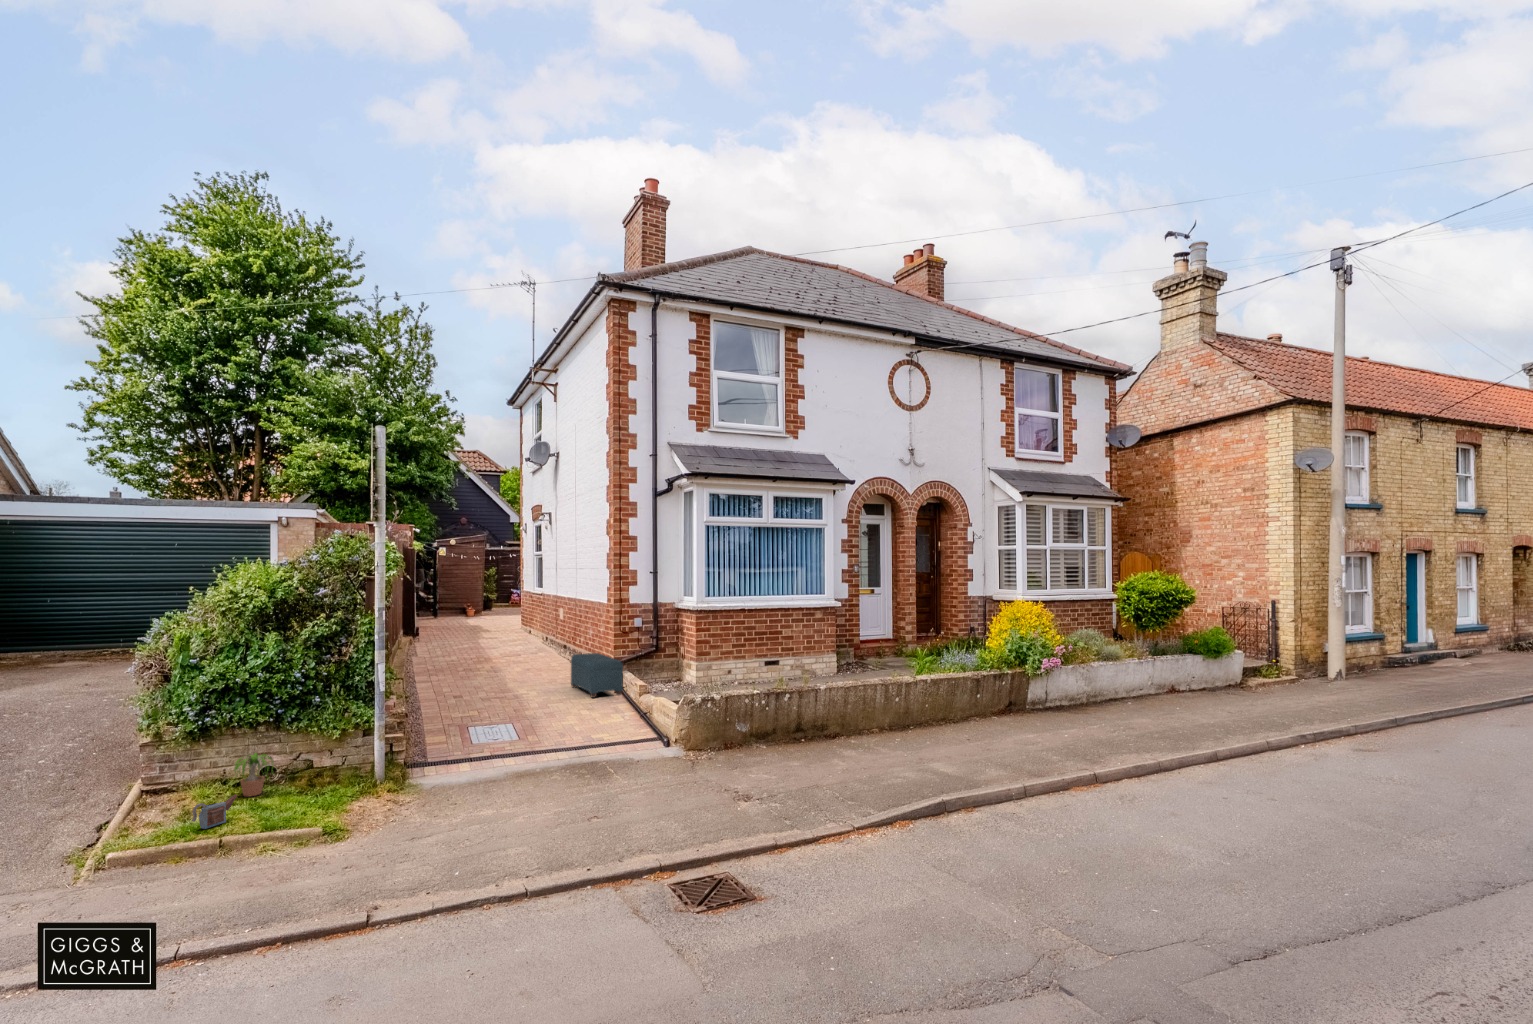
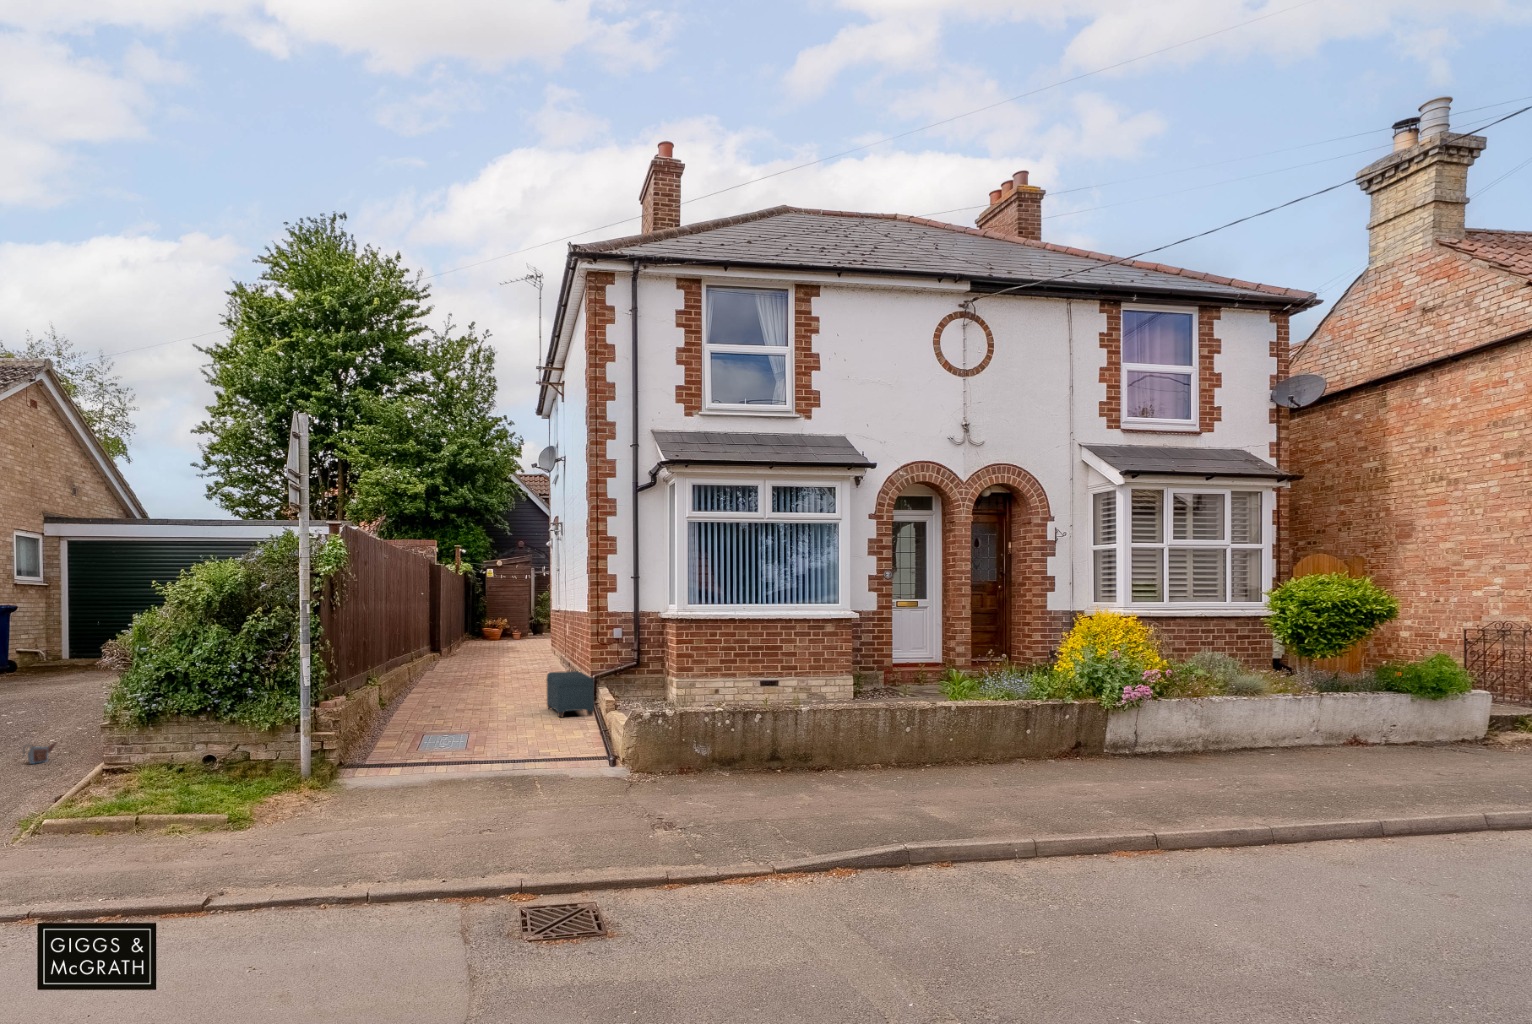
potted plant: present [234,753,273,796] -> none [177,738,223,776]
watering can: present [192,794,237,829] -> present [22,742,57,764]

